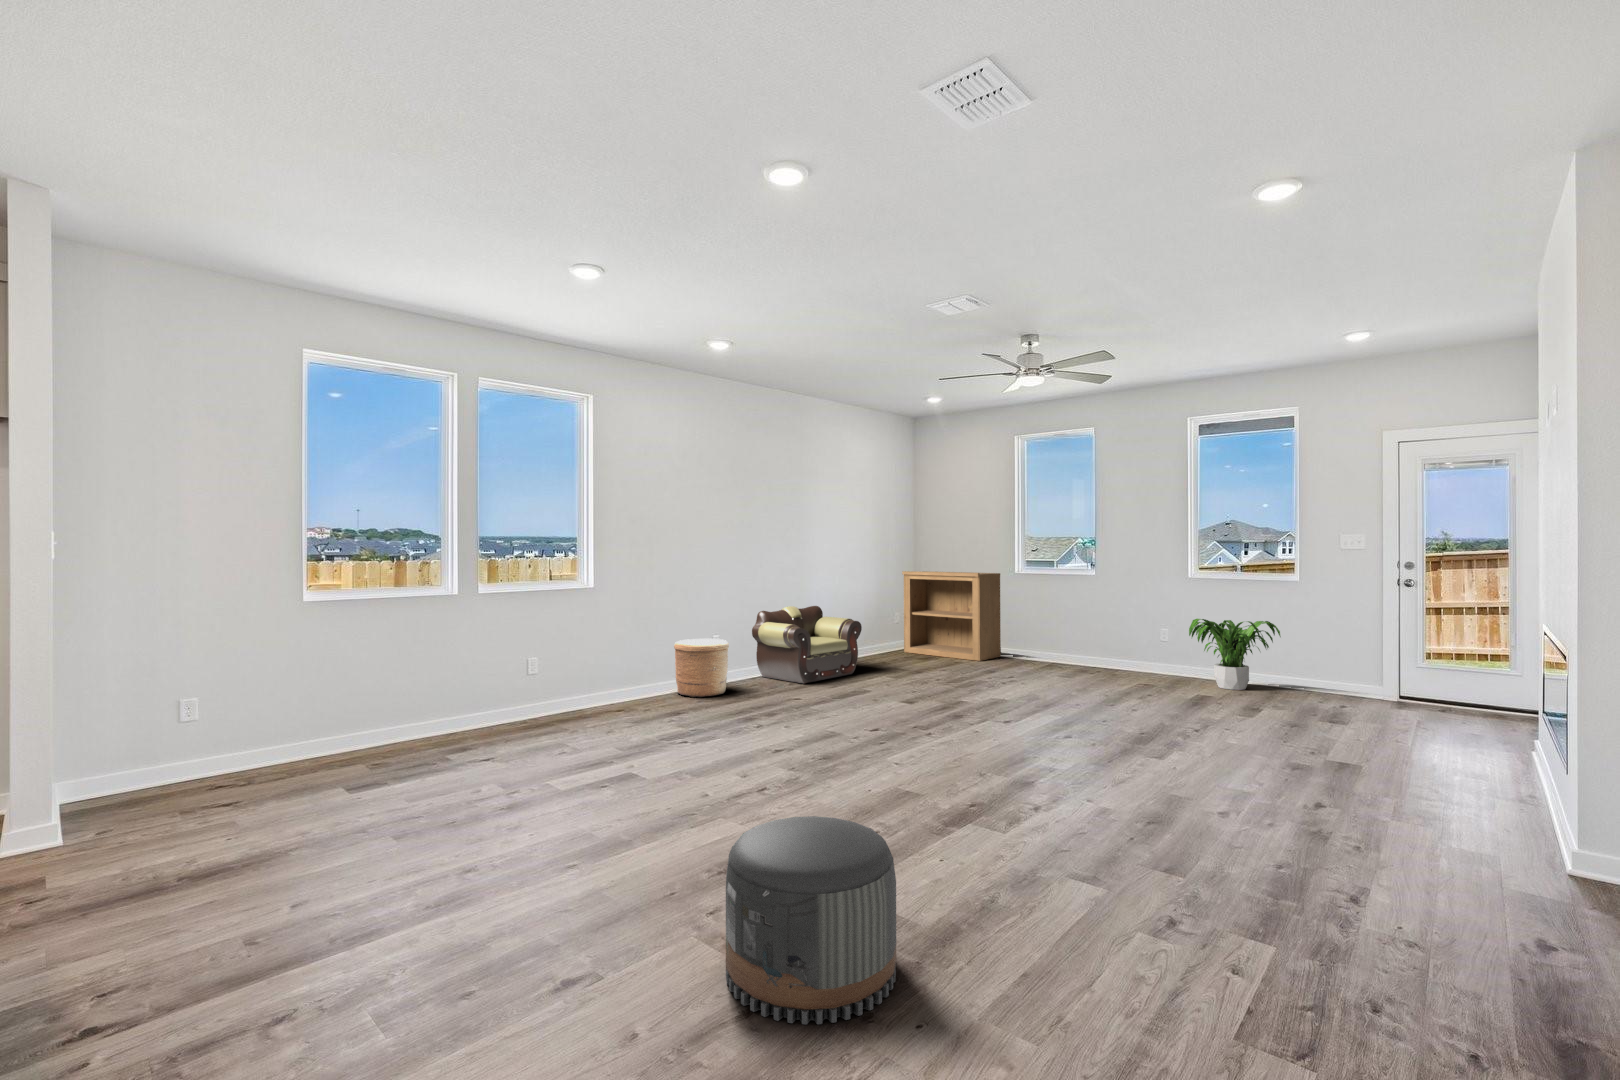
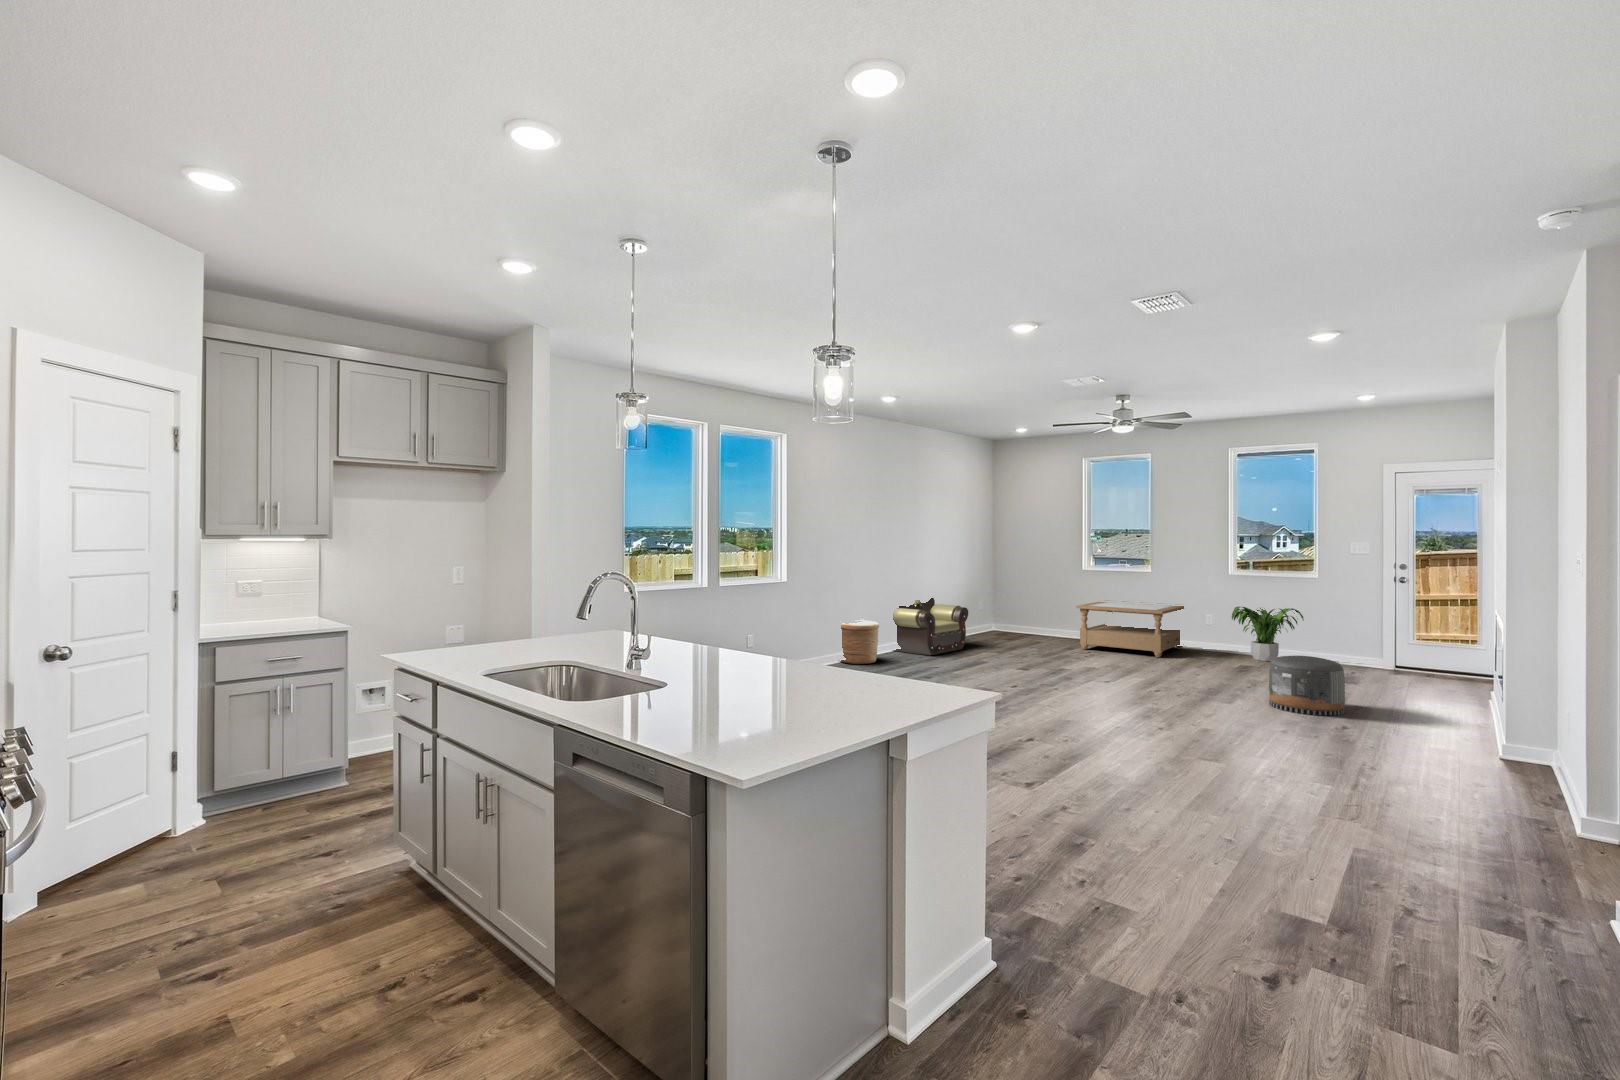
bookshelf: present [902,571,1001,661] -> none [988,568,1070,640]
coffee table: none [997,611,1139,685] -> present [1076,601,1184,657]
pouf: present [726,816,896,1024] -> present [1269,656,1345,715]

